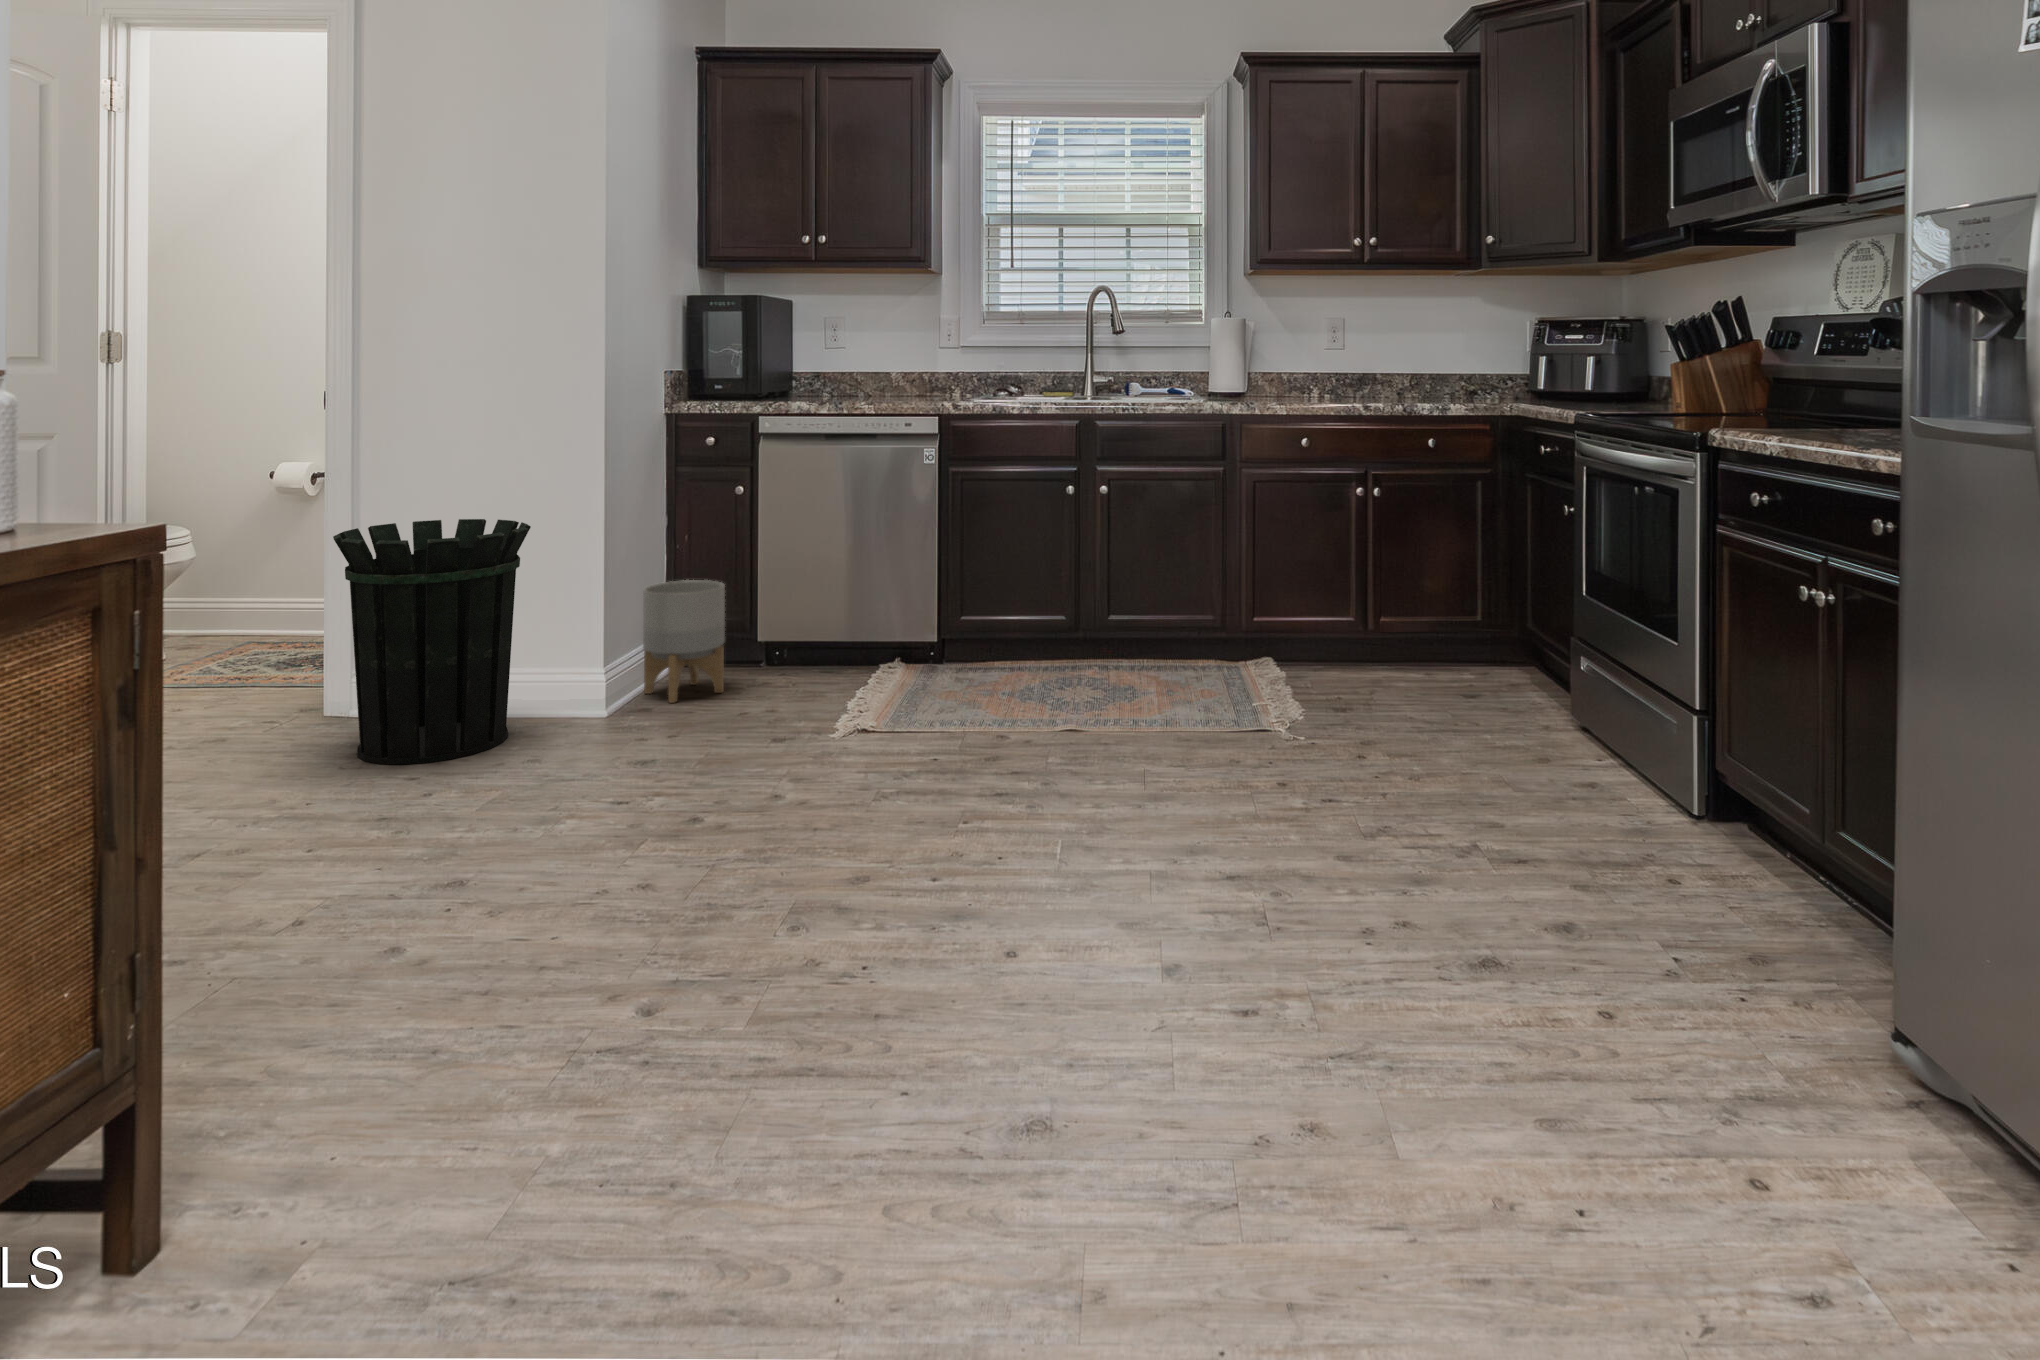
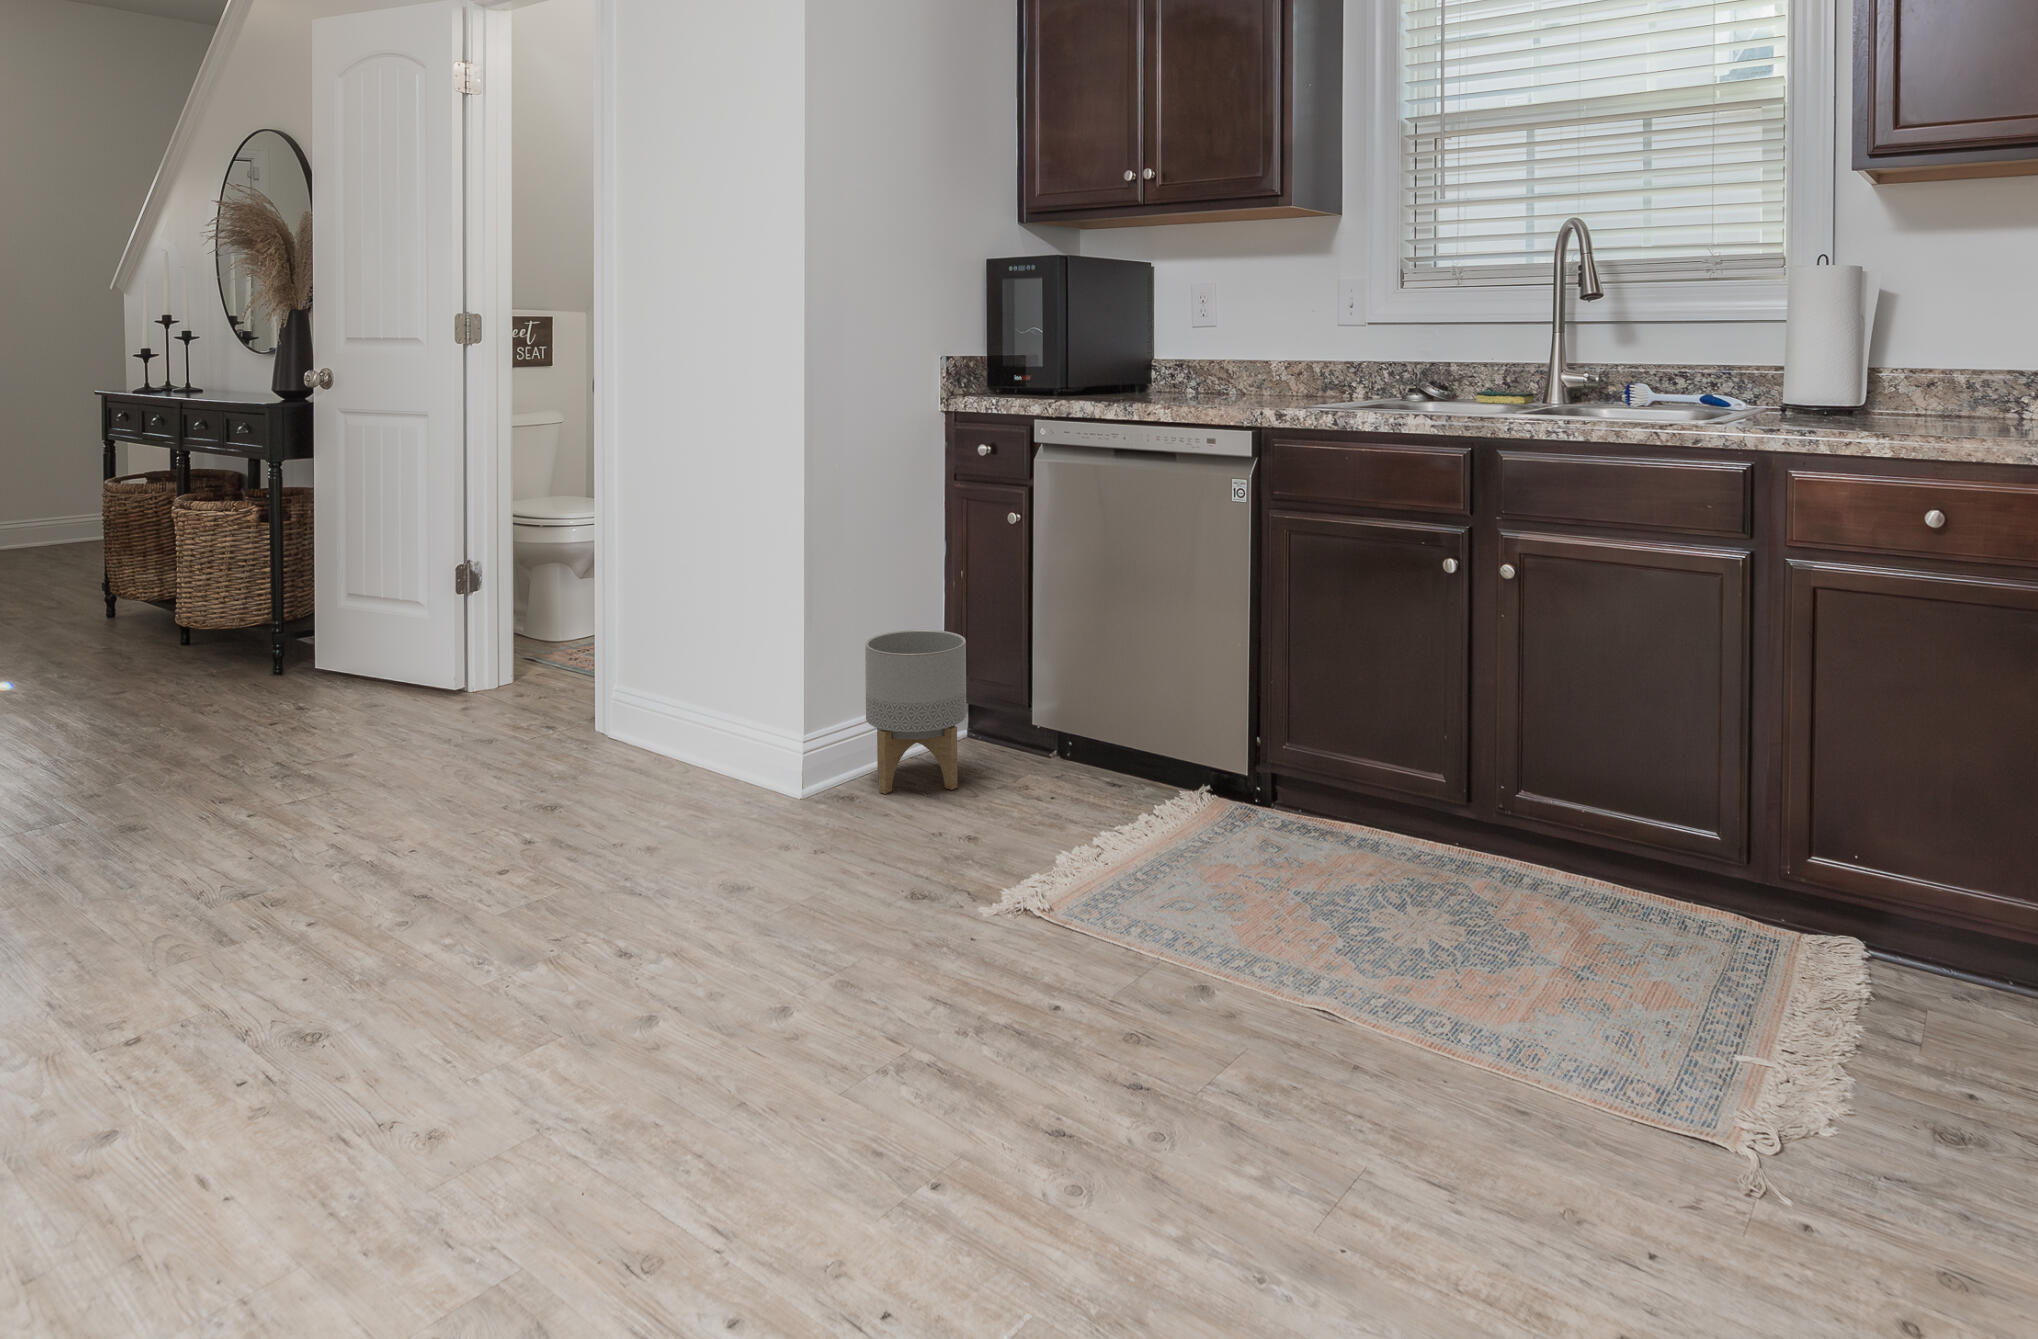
waste bin: present [333,519,531,765] -> none [492,532,707,827]

